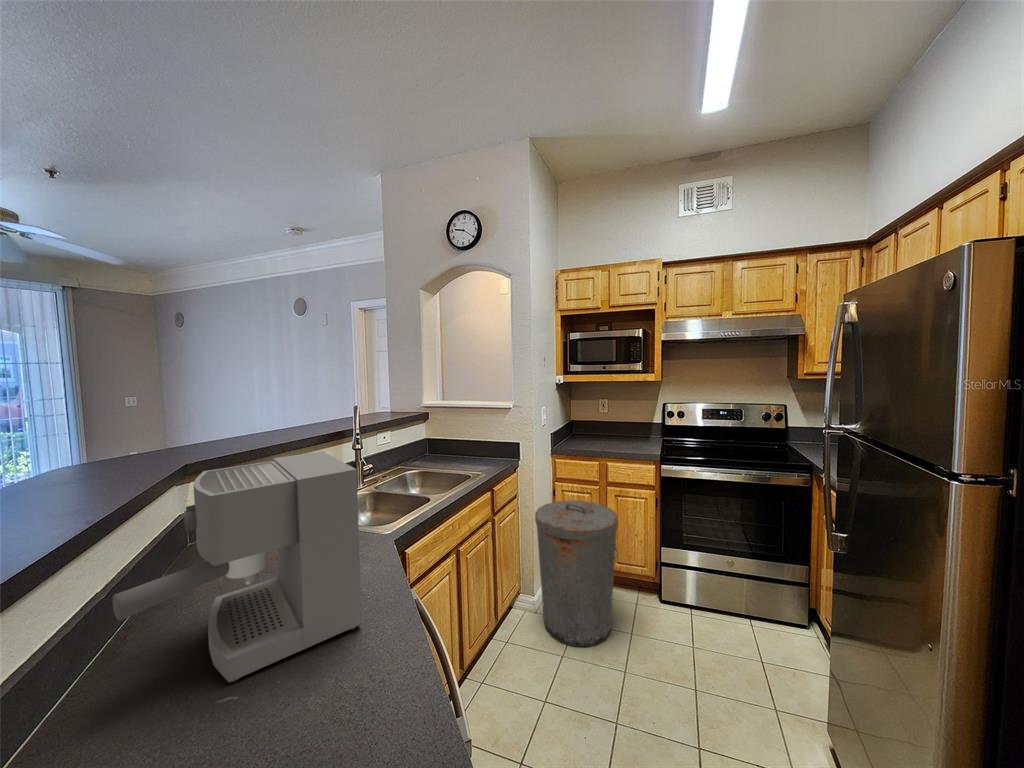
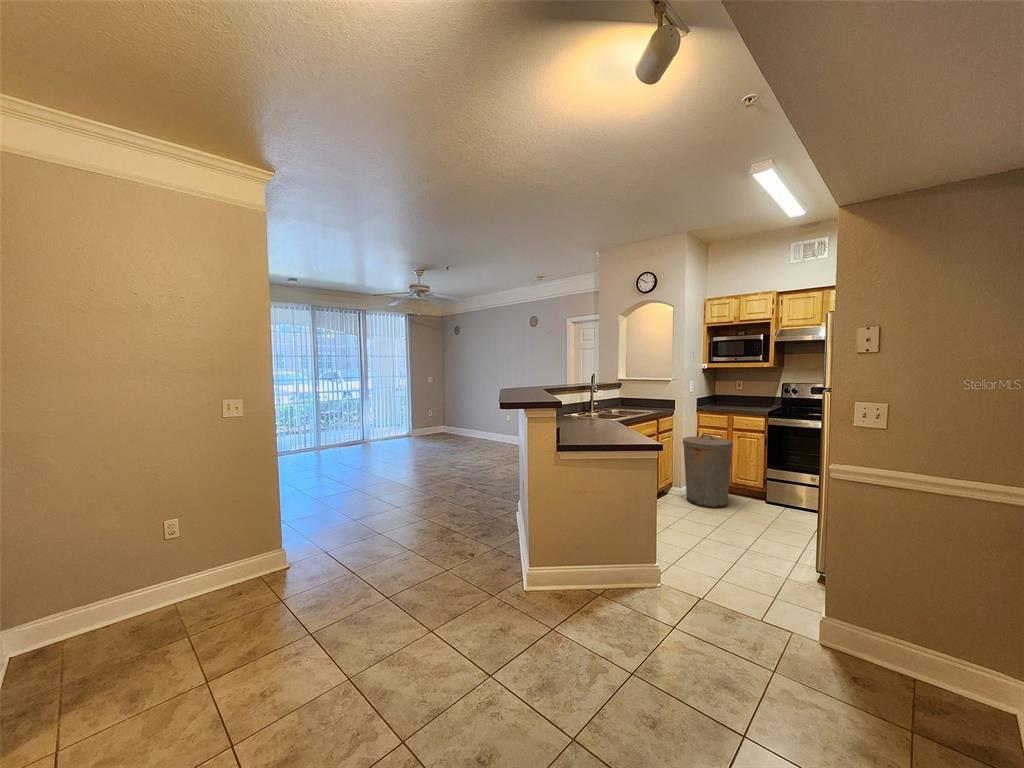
coffee maker: present [112,451,362,682] -> none [570,386,619,433]

